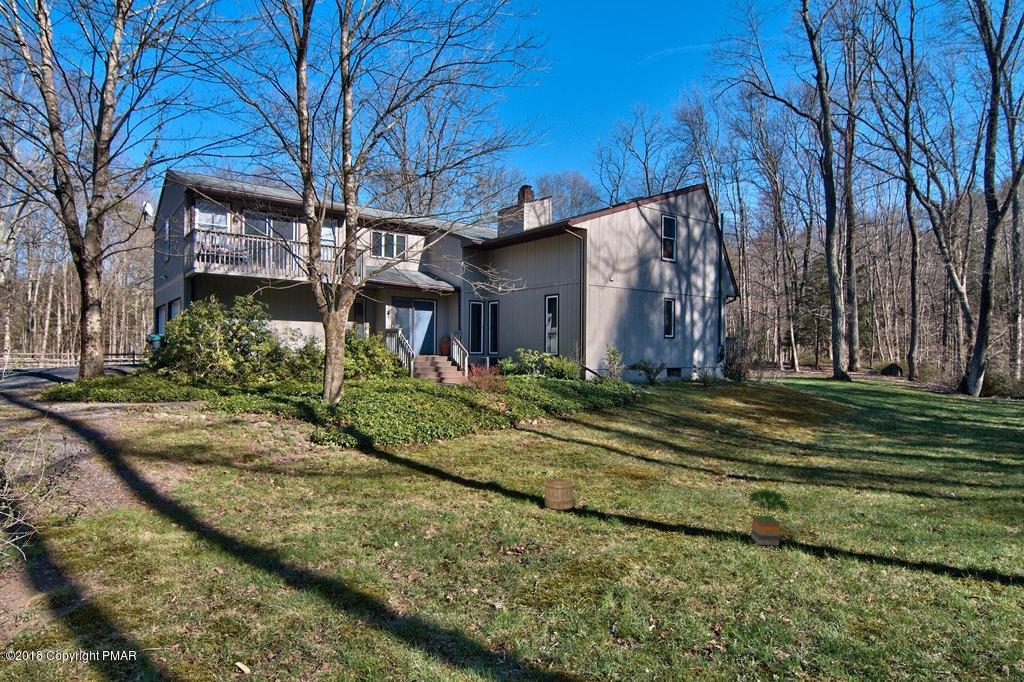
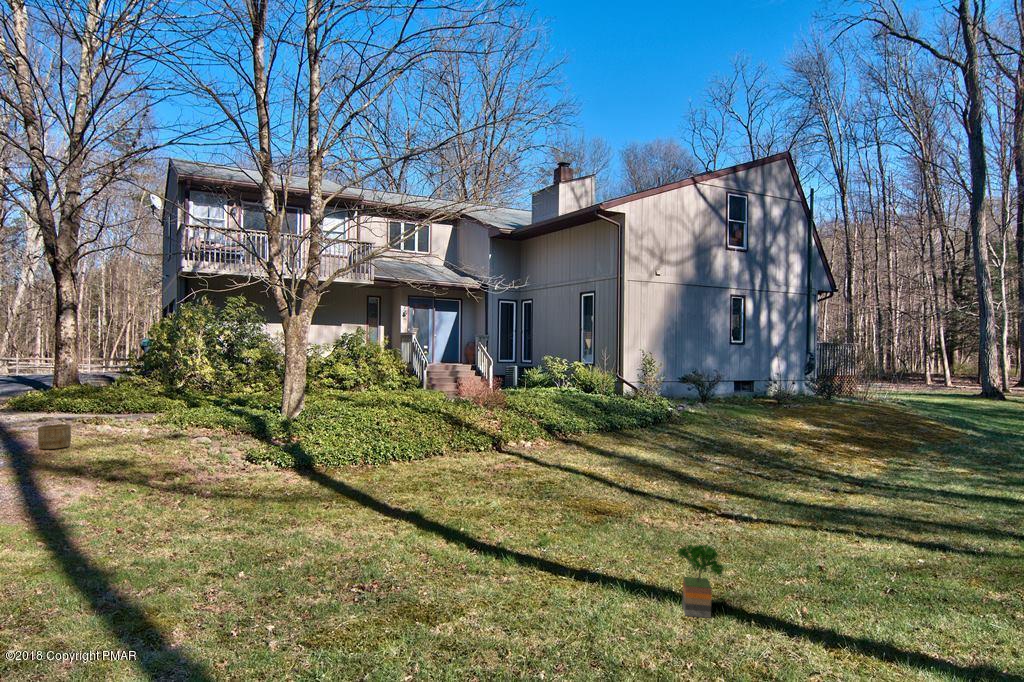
wooden bucket: present [544,478,574,510] -> present [37,424,71,449]

